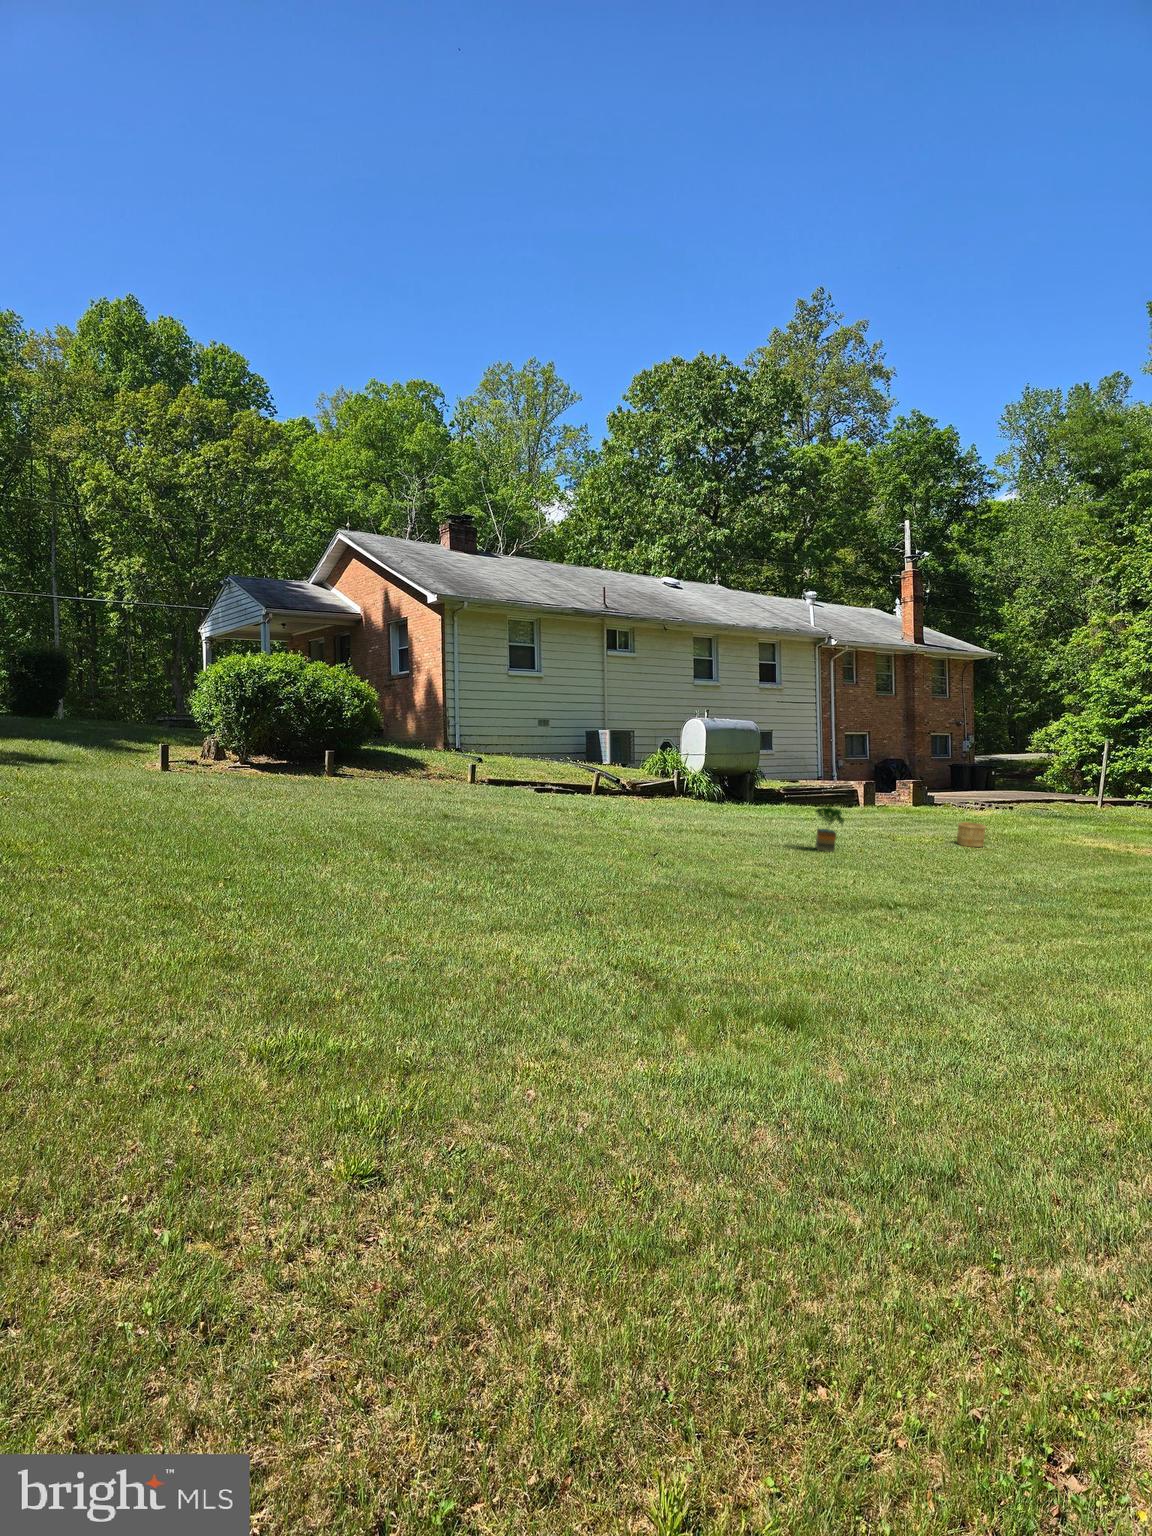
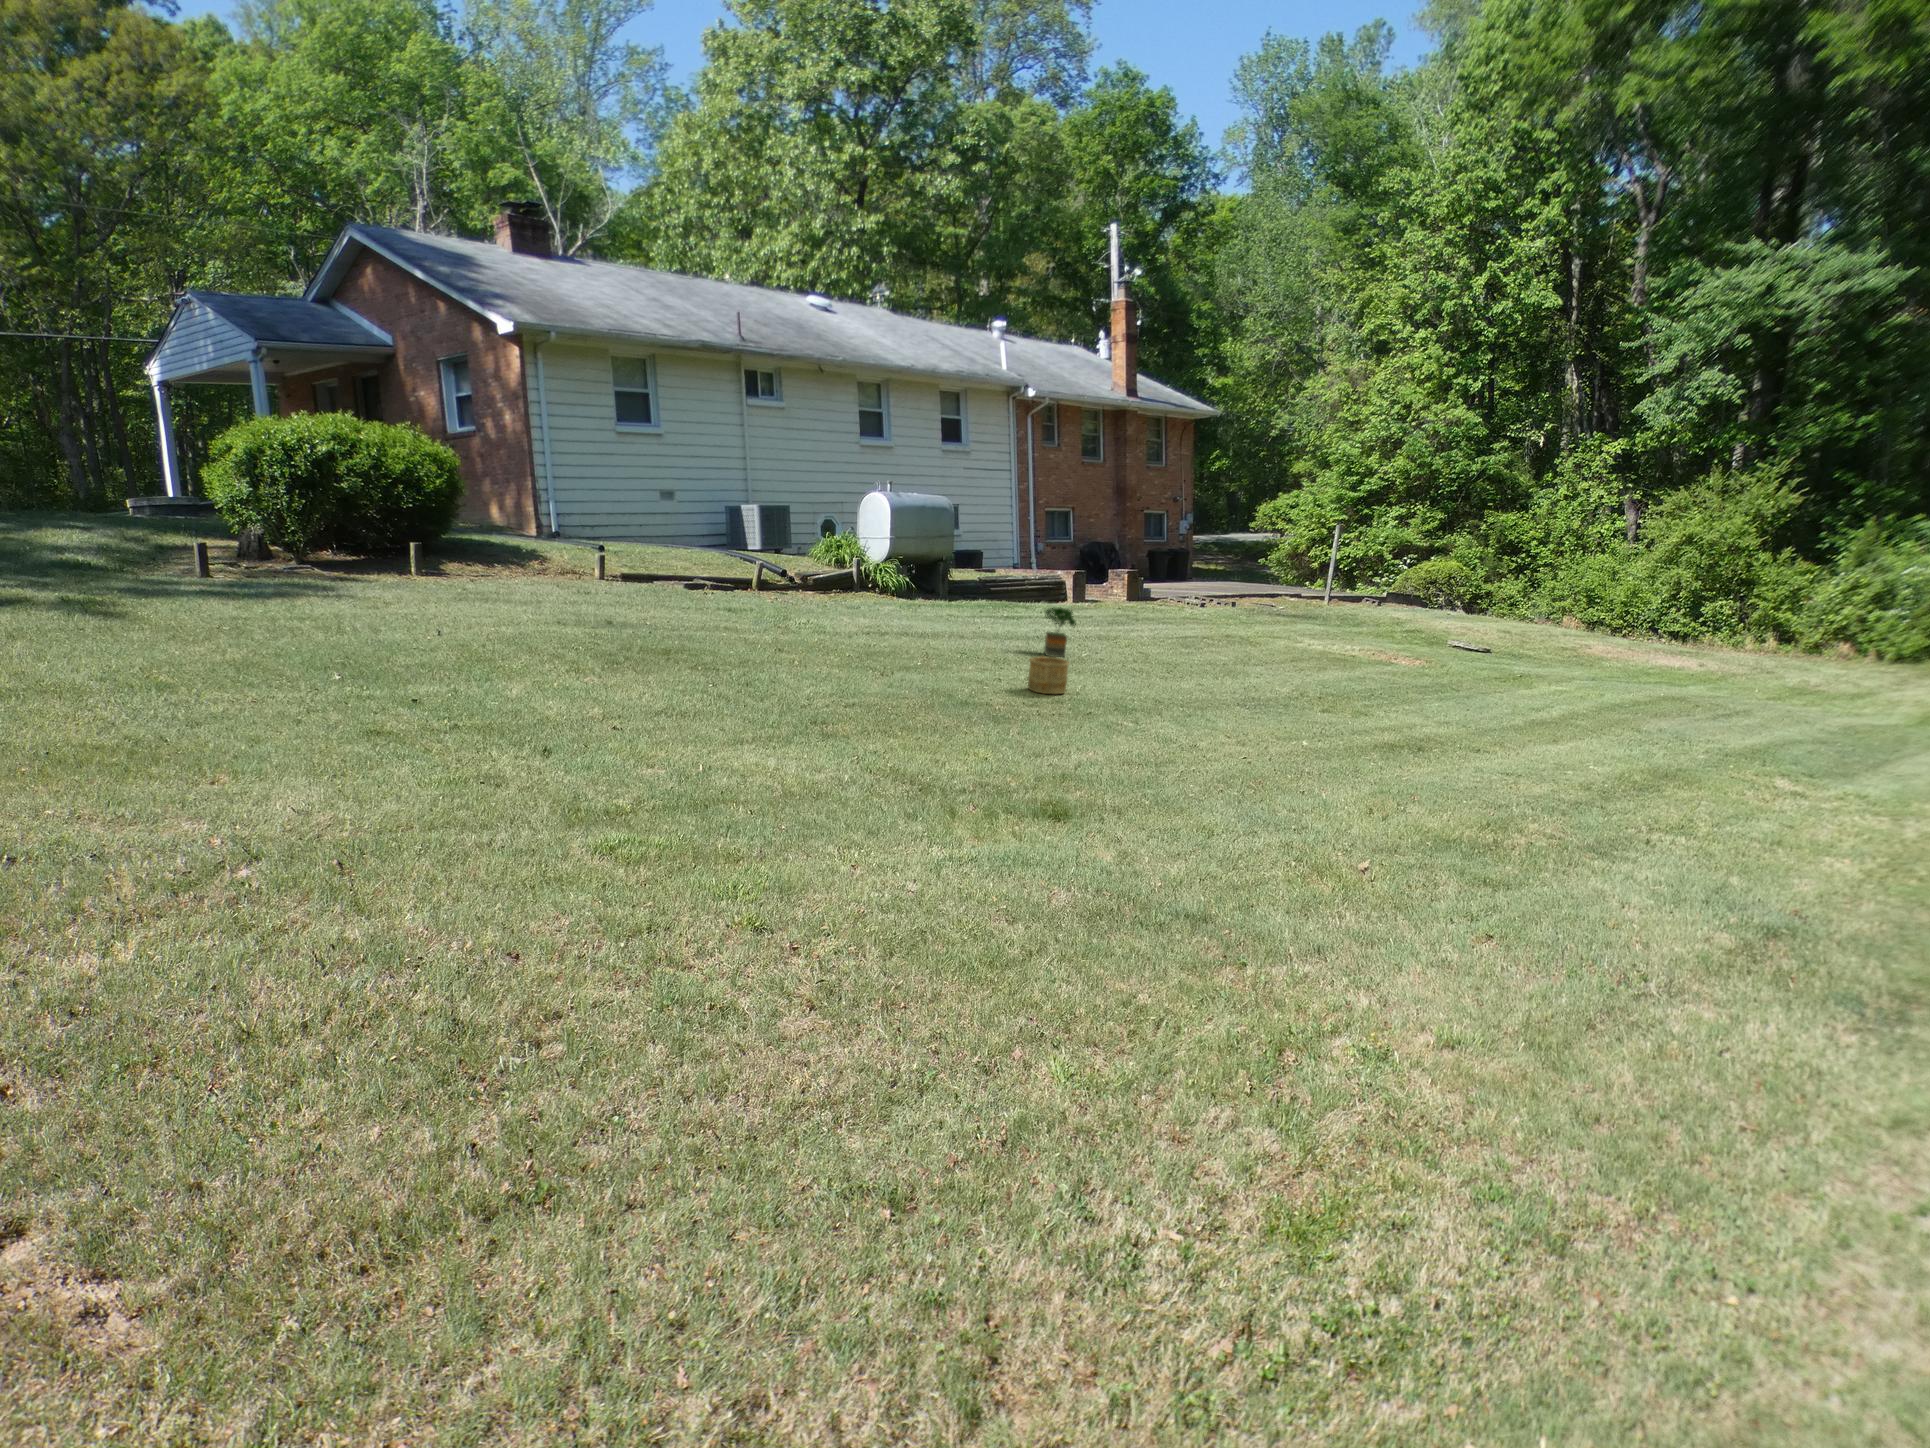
wooden bucket: present [957,822,986,847] -> present [1028,656,1069,694]

